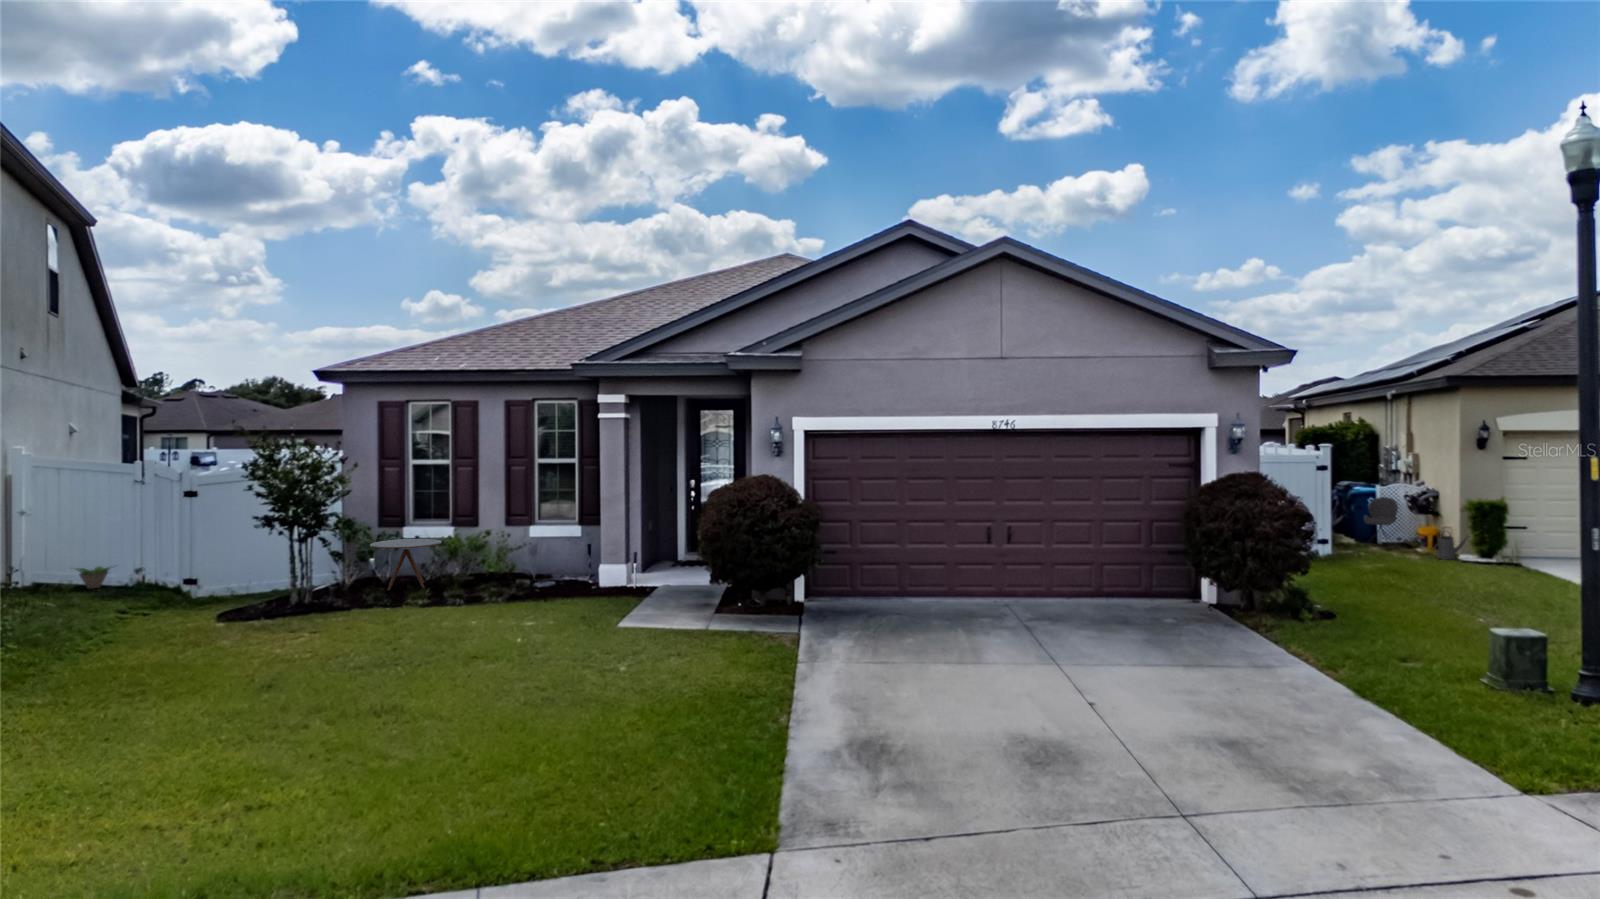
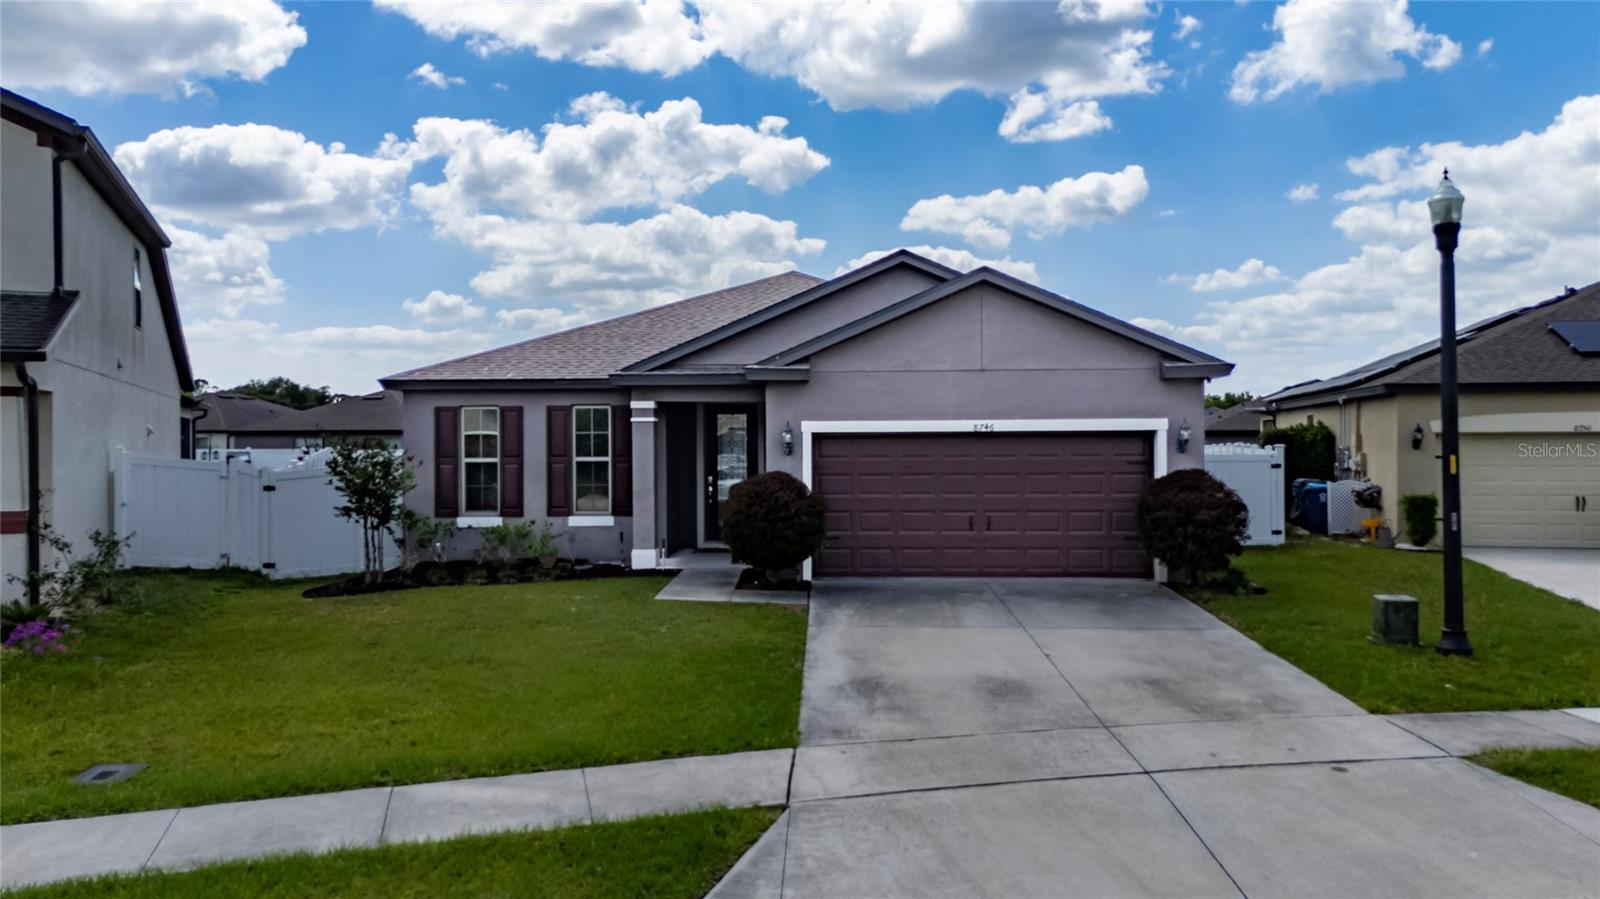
chair: present [1364,497,1398,543] -> none [1314,493,1345,540]
round table: present [370,539,441,590] -> none [431,528,492,572]
decorative plant: present [76,566,110,588] -> present [538,549,559,568]

